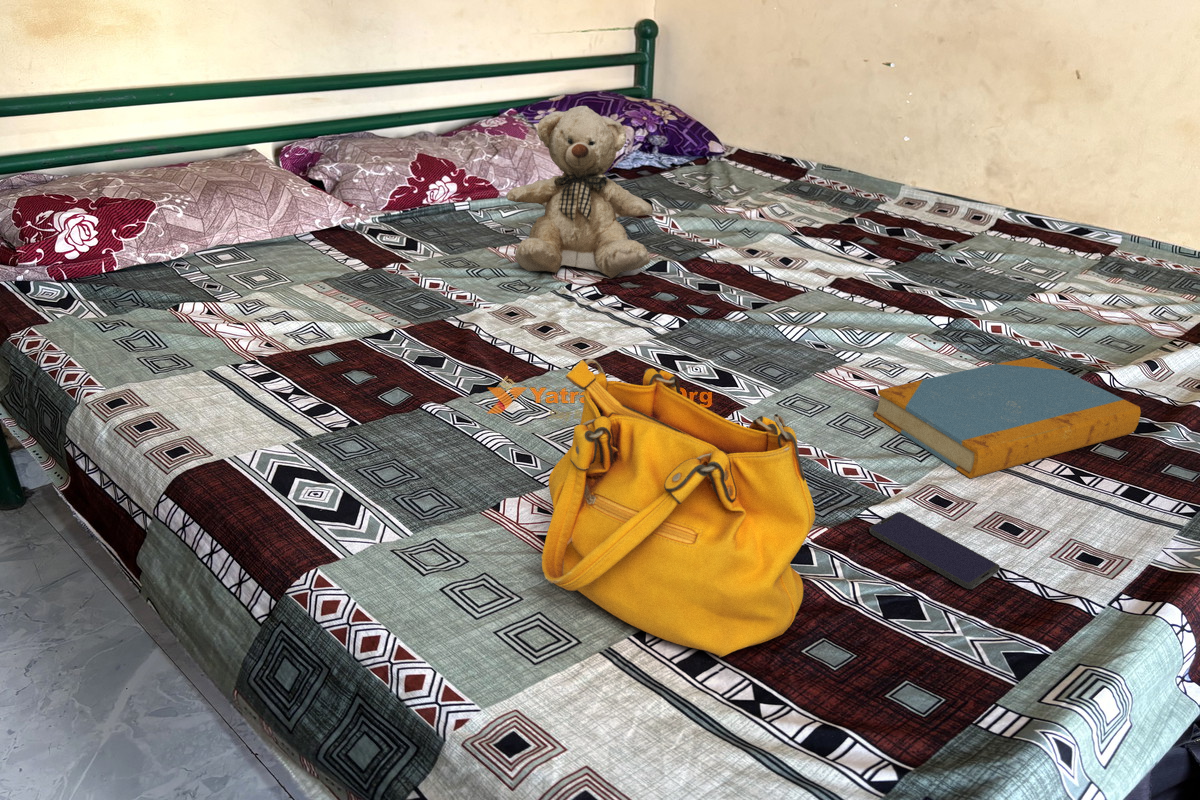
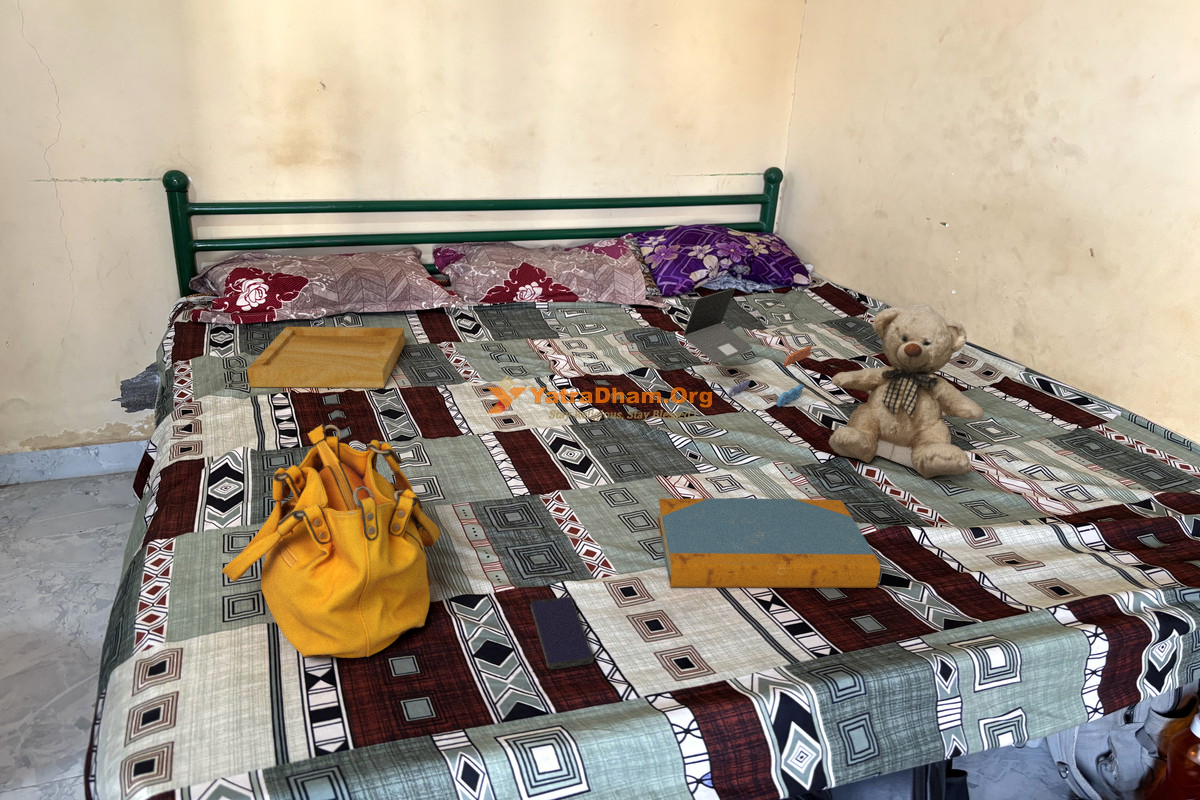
teddy bear: present [506,106,653,278] -> present [829,304,984,479]
laptop: none [730,150,864,281] -> present [683,288,812,407]
tray: none [163,253,382,361] -> present [247,327,405,388]

